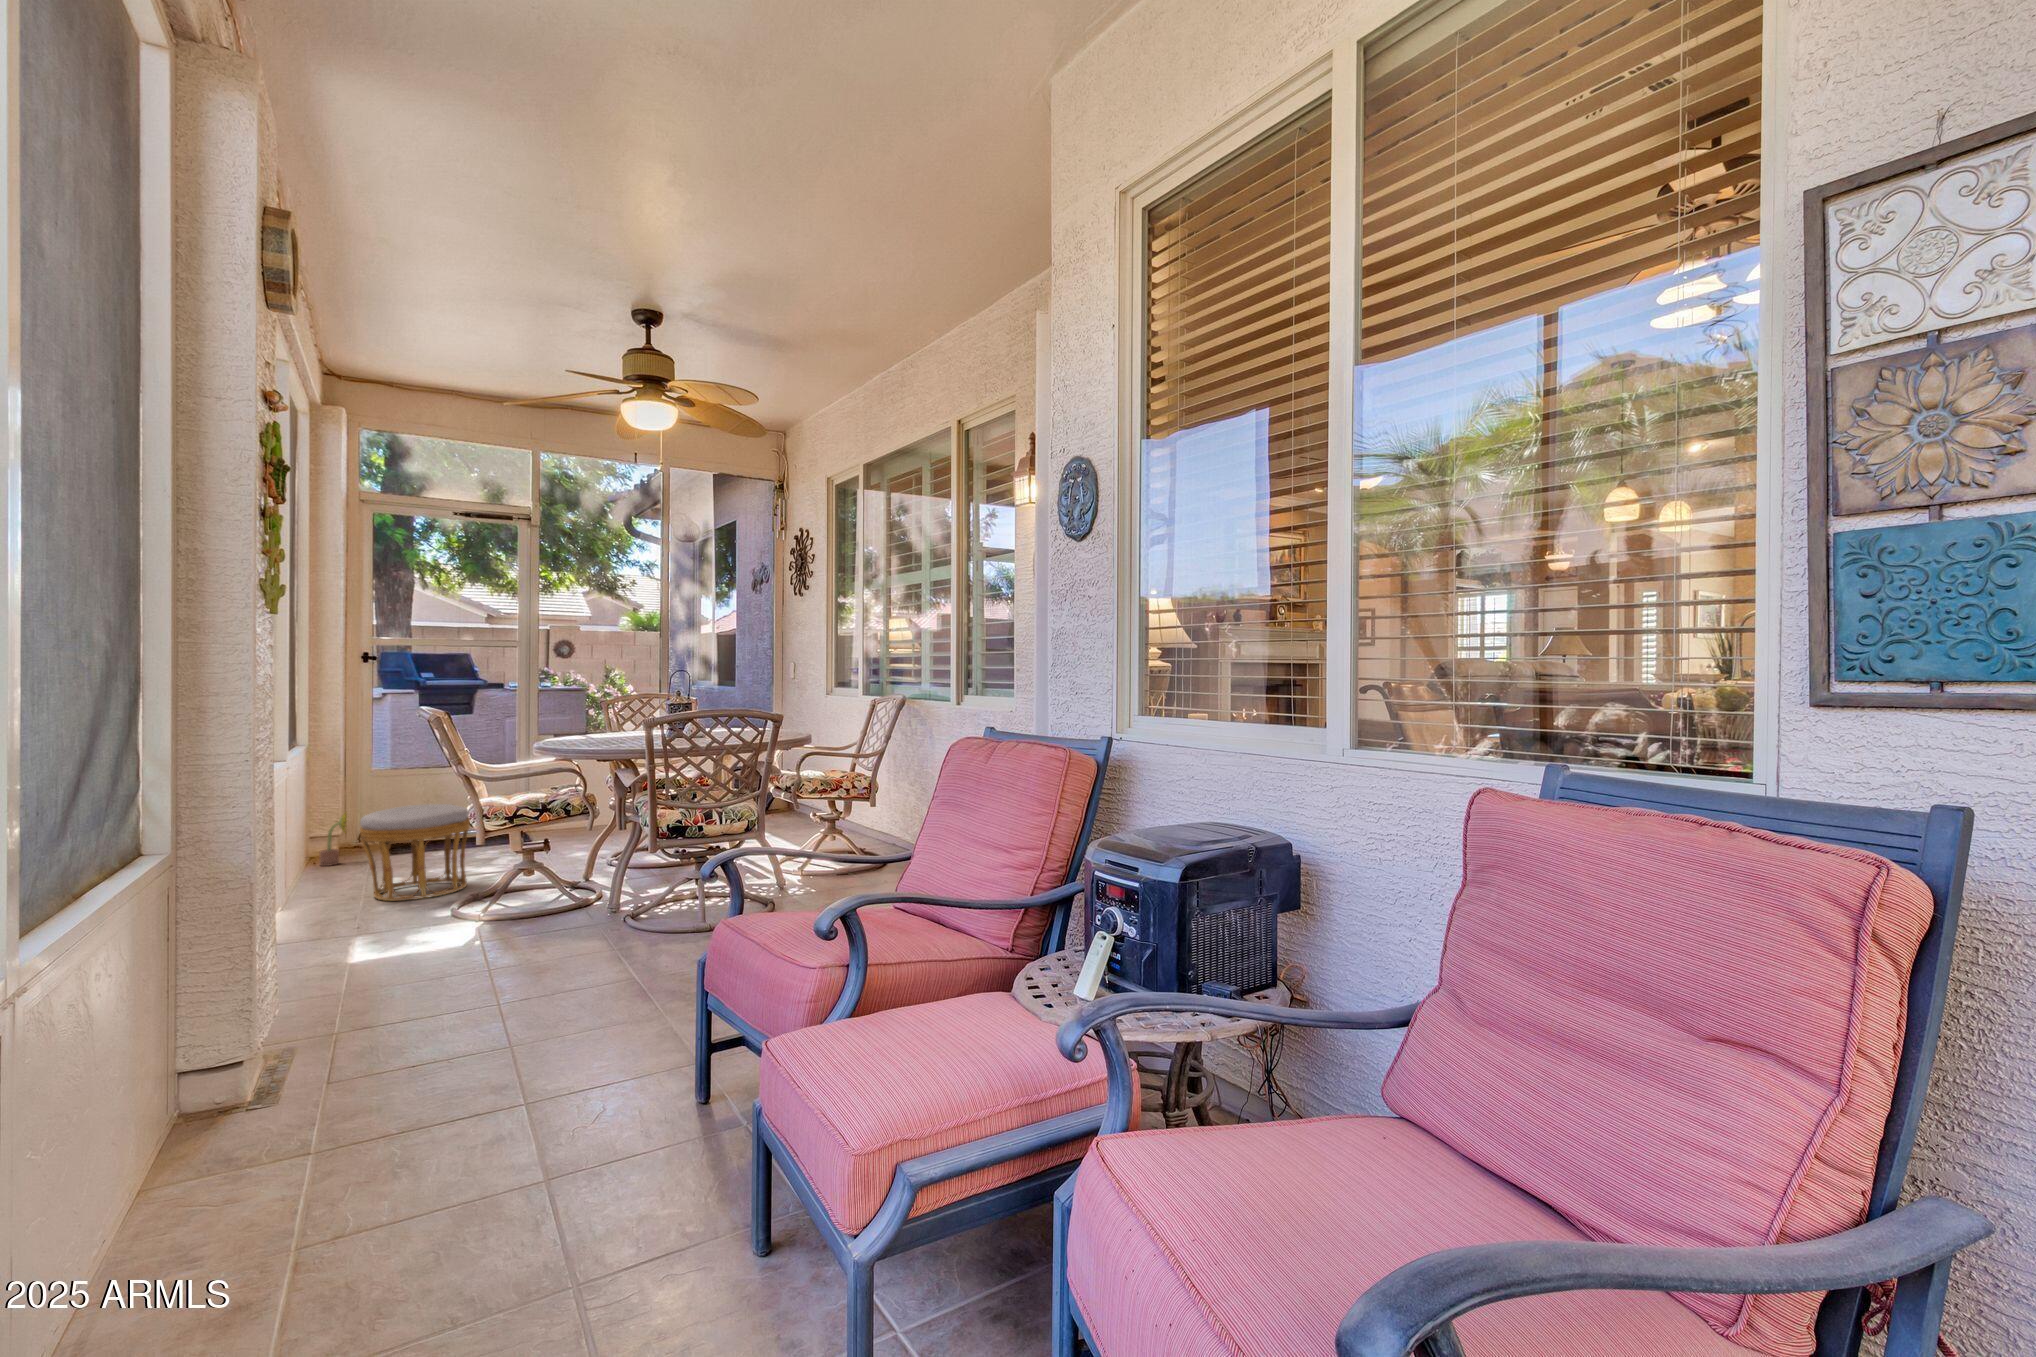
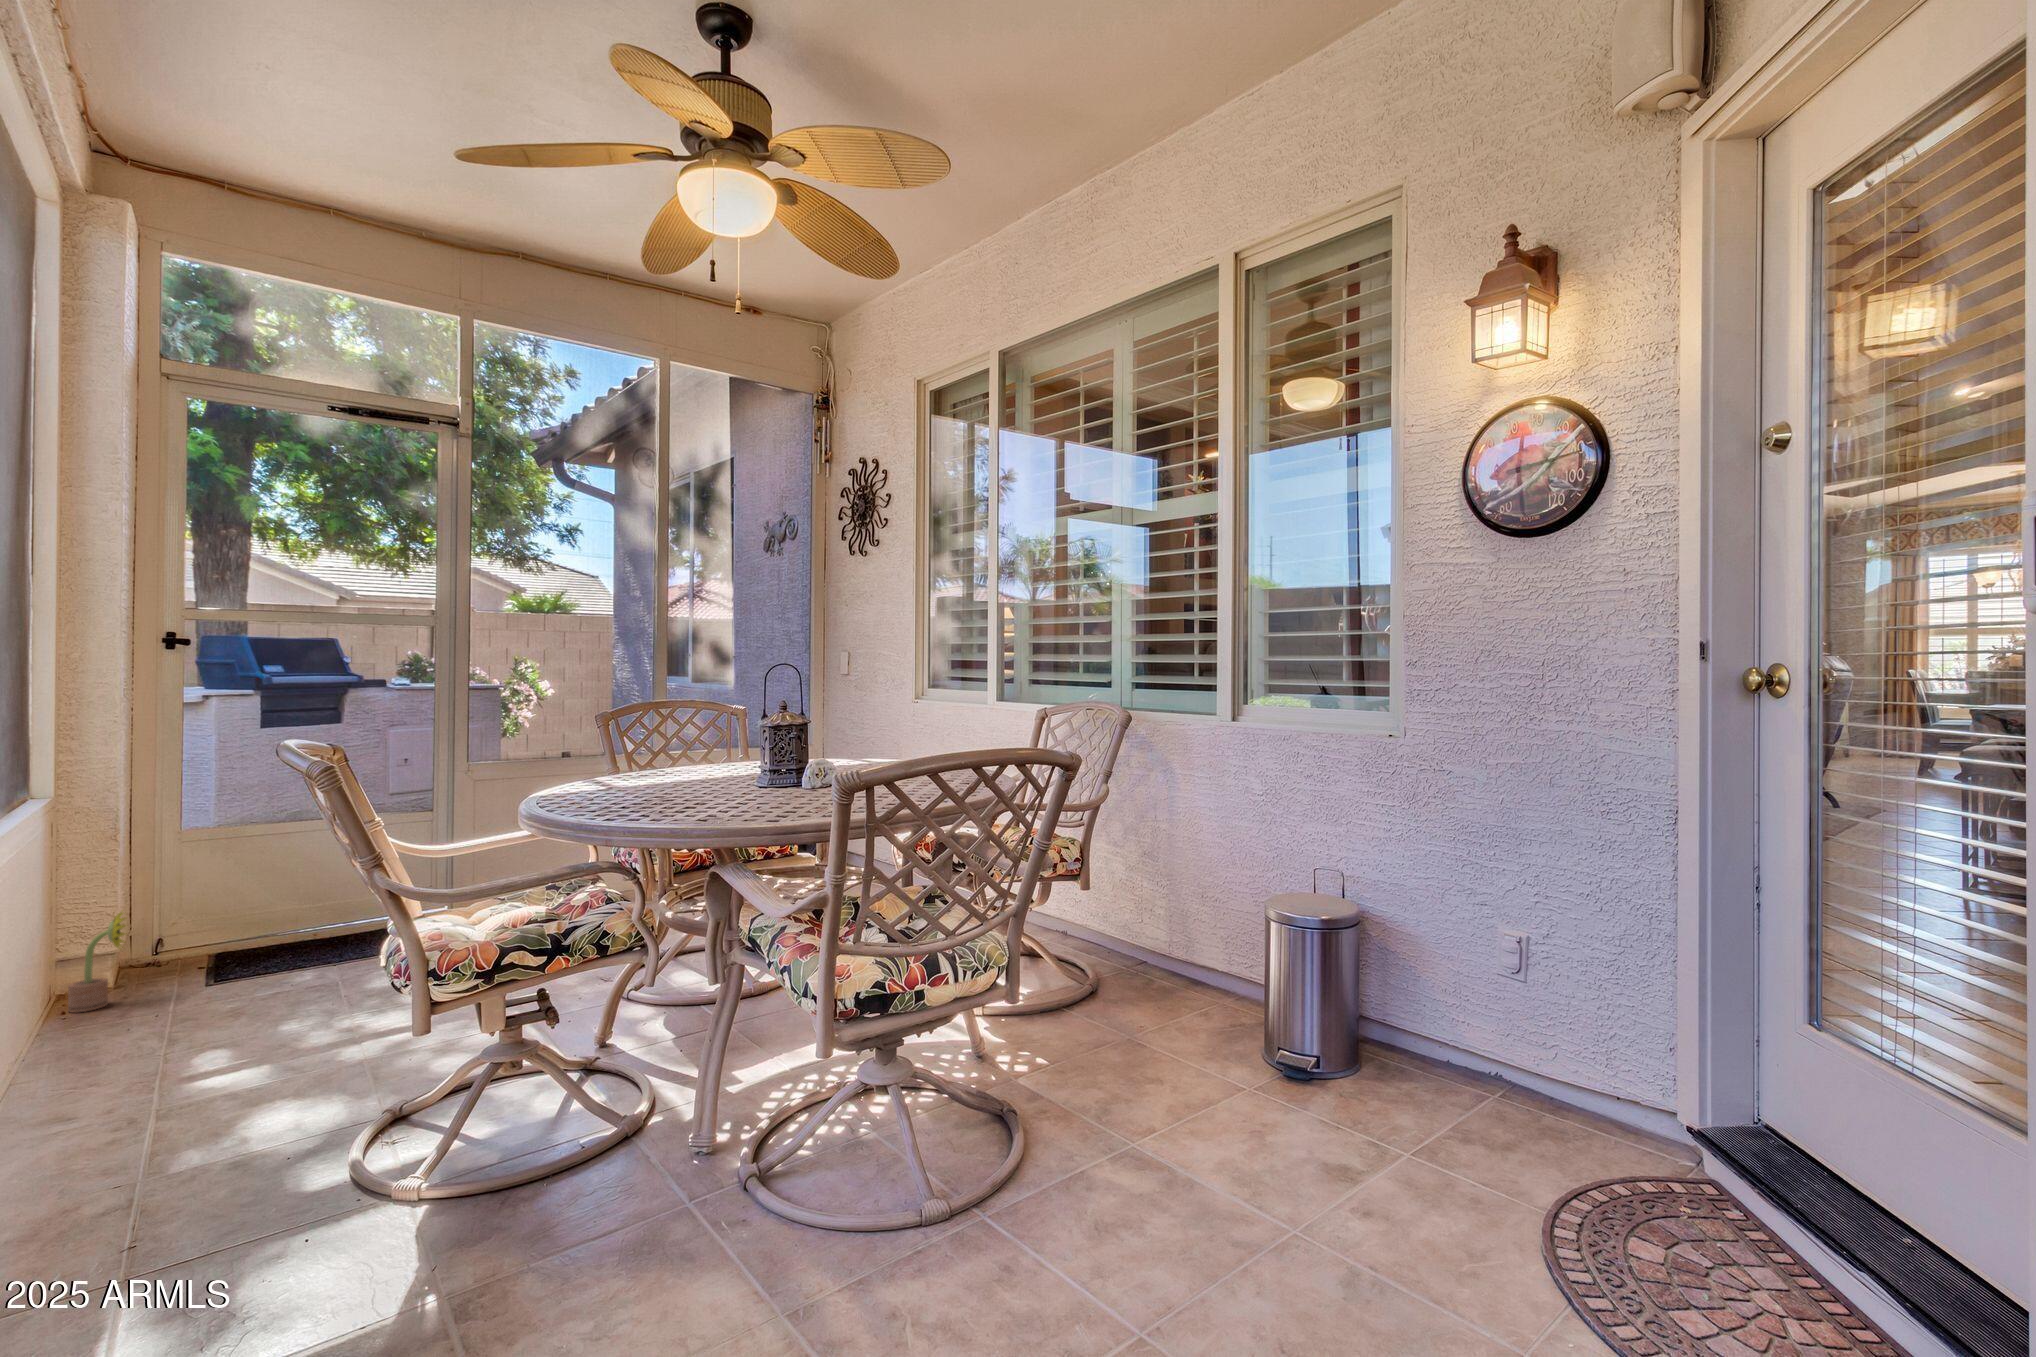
ottoman: present [360,804,470,901] -> none [140,910,372,1123]

